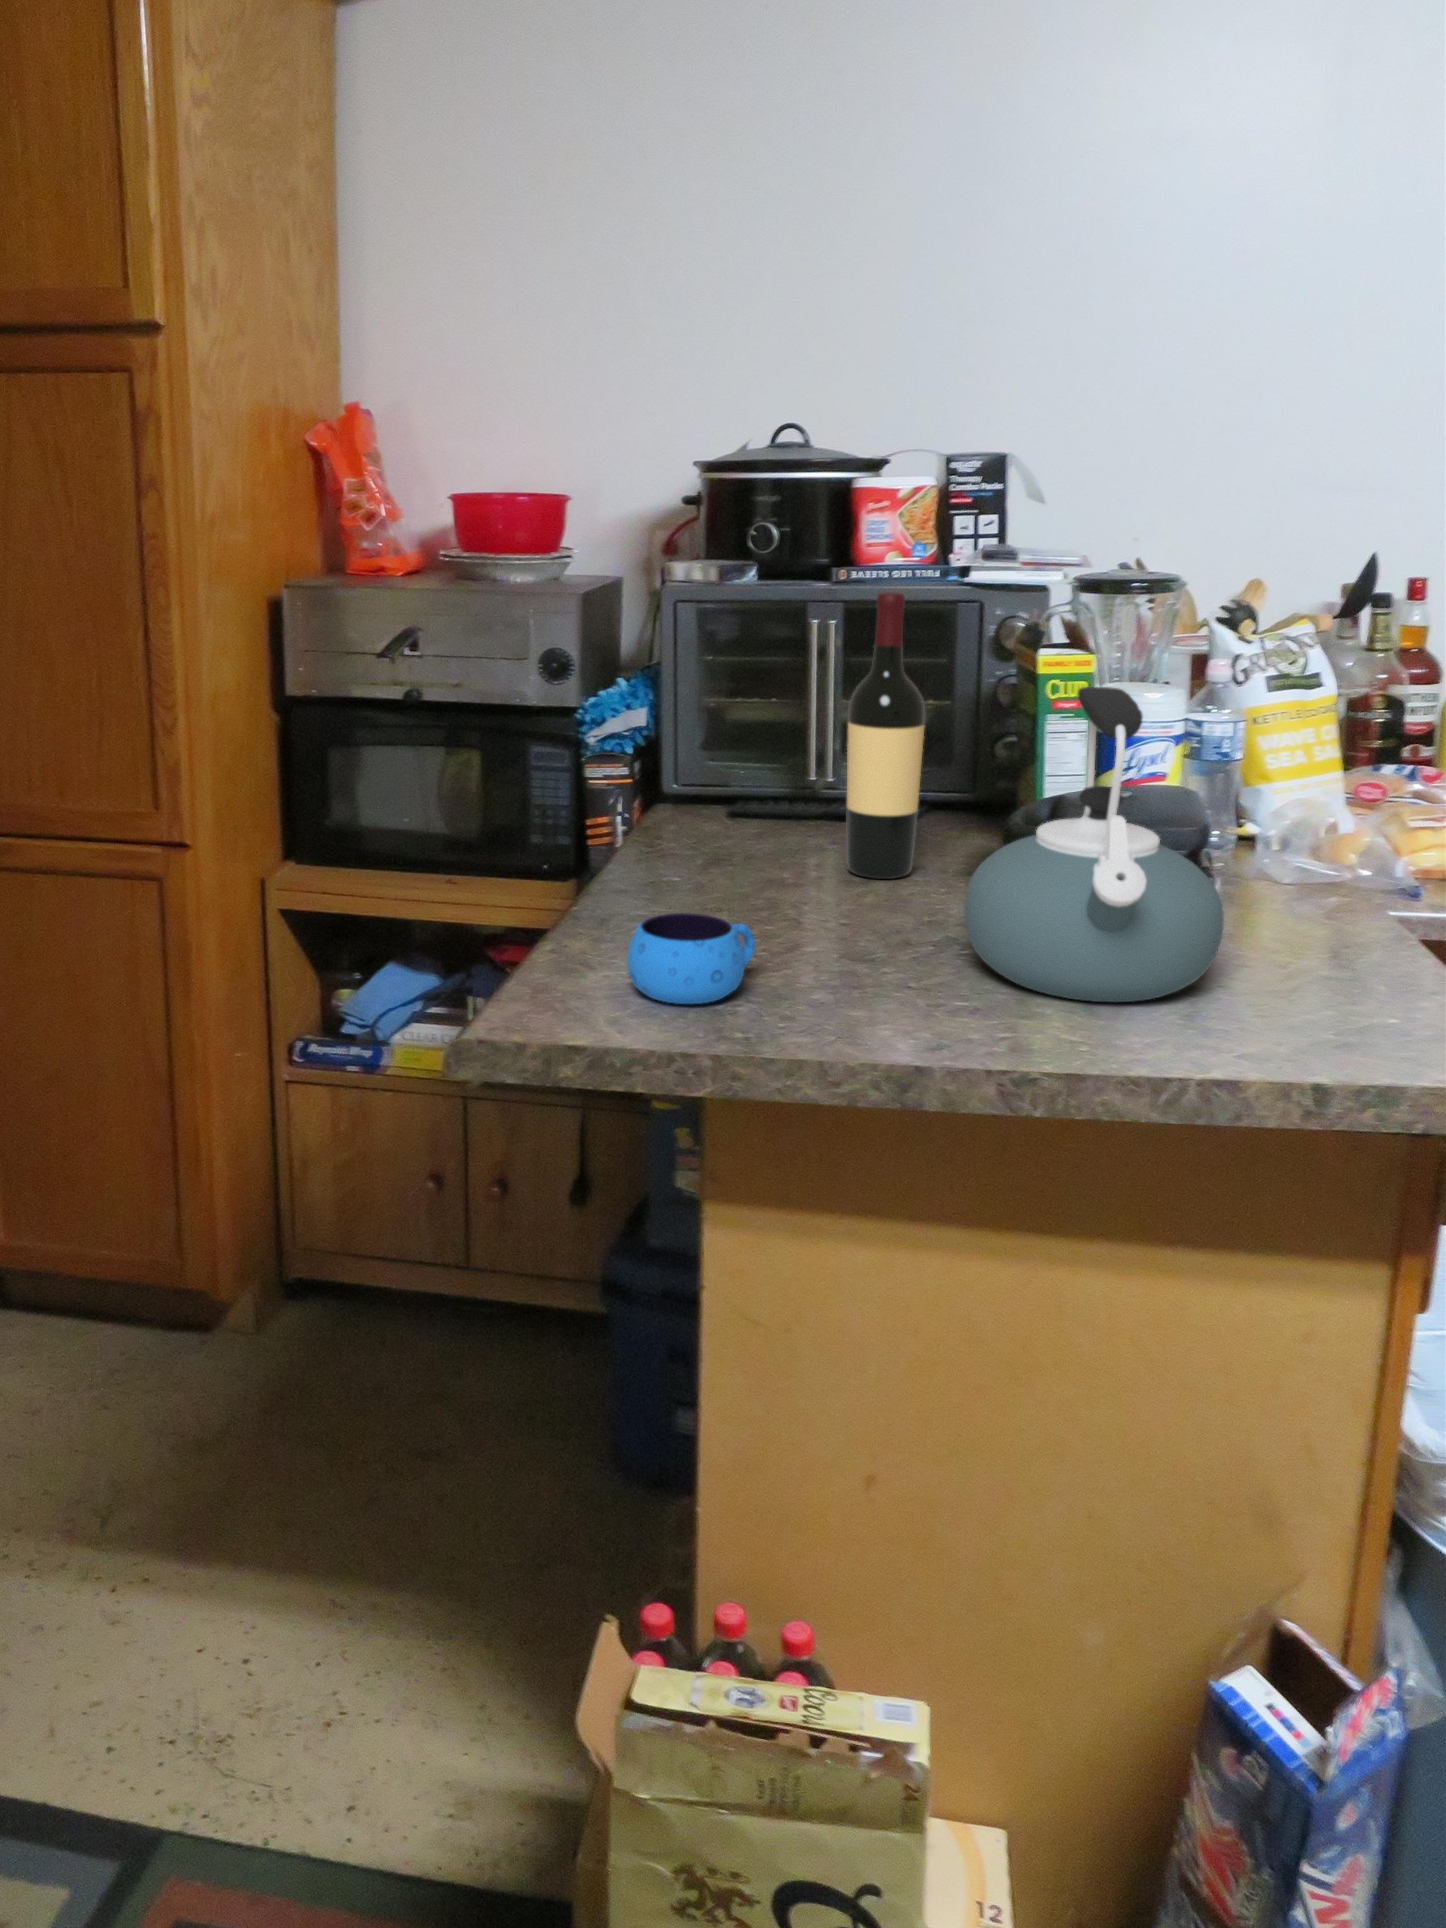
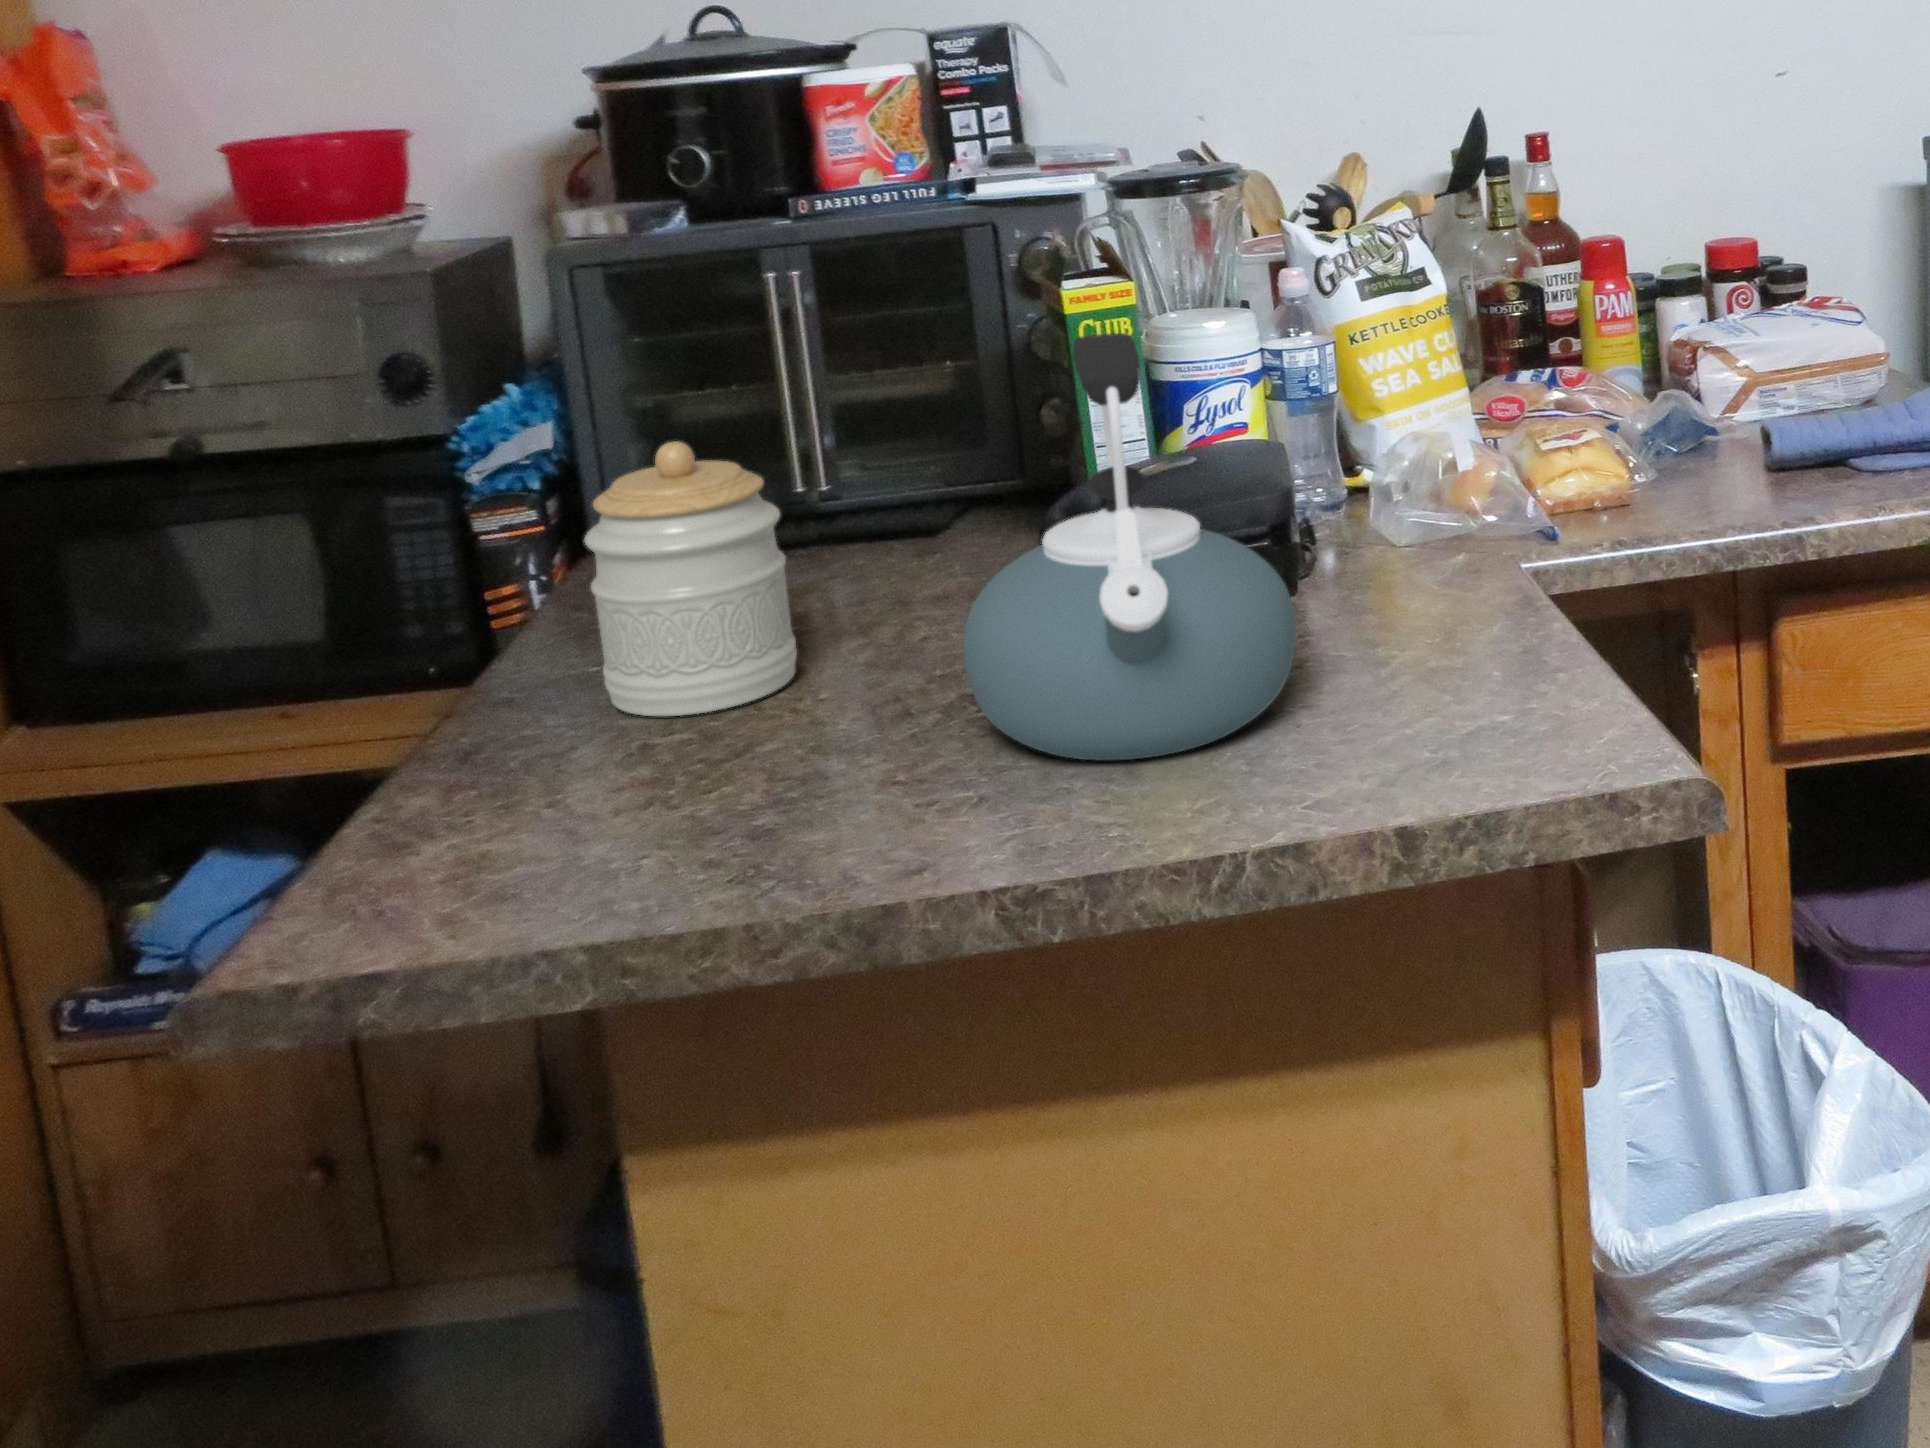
wine bottle: present [846,593,925,879] -> none [810,229,933,624]
jar: none [695,727,829,917] -> present [584,441,797,716]
mug: present [627,913,755,1004] -> none [456,739,663,883]

